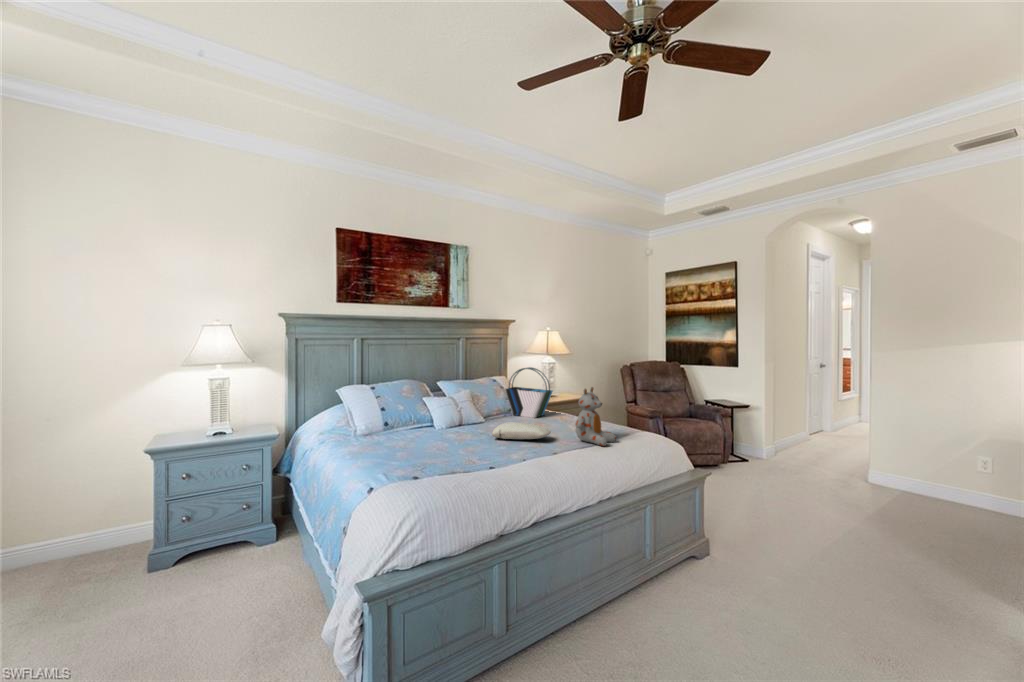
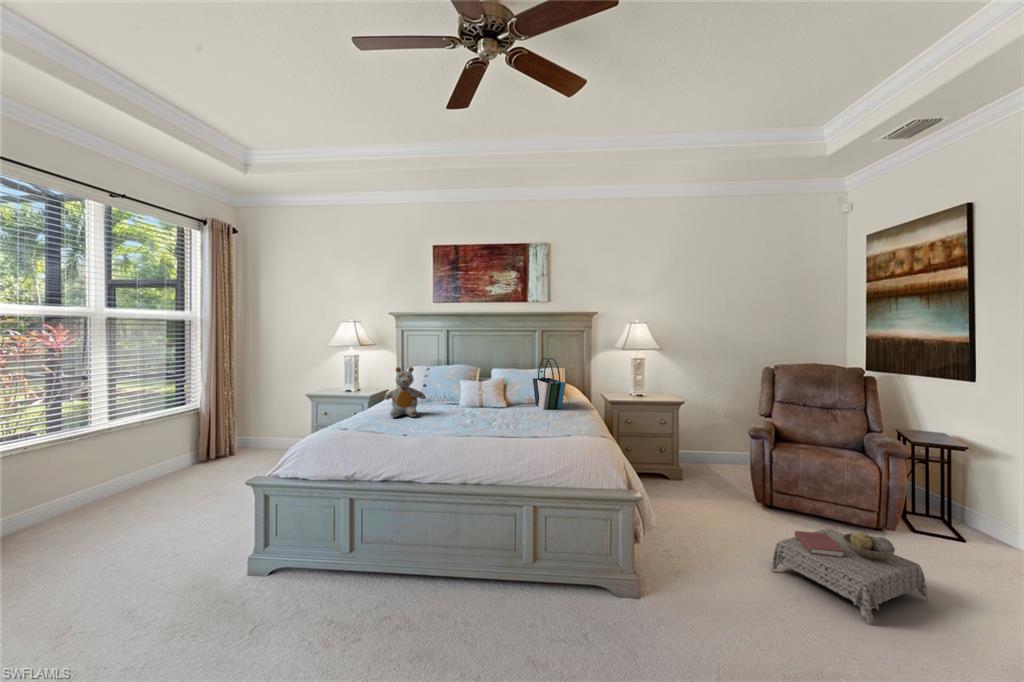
stuffed bear: present [575,387,616,446] -> present [385,367,425,418]
pillow: present [492,422,551,439] -> none [446,404,487,420]
ottoman: none [722,464,792,514] -> present [772,528,927,623]

